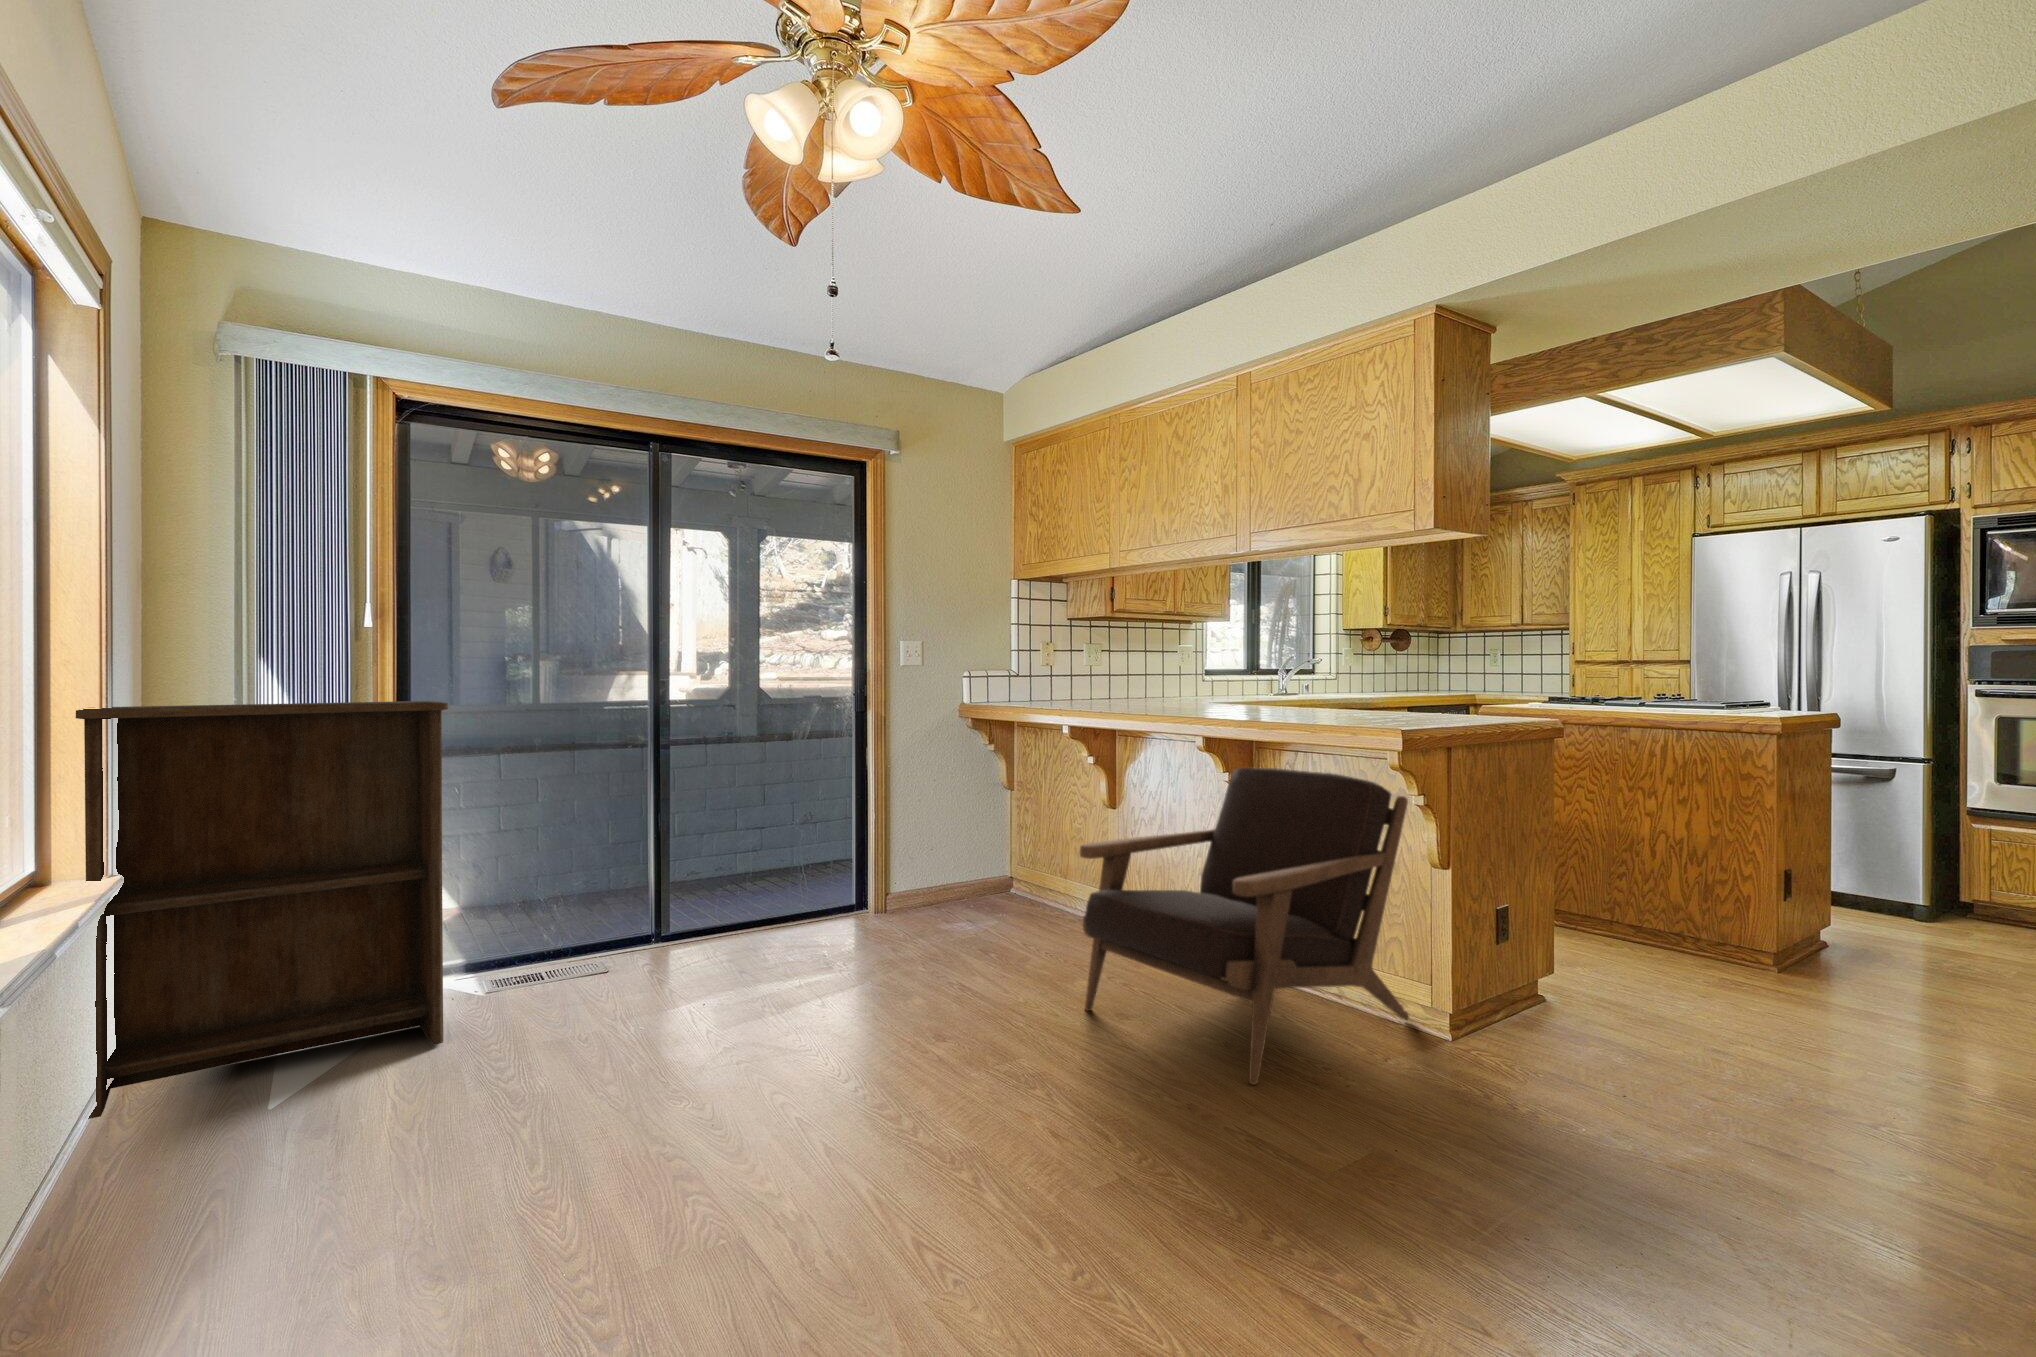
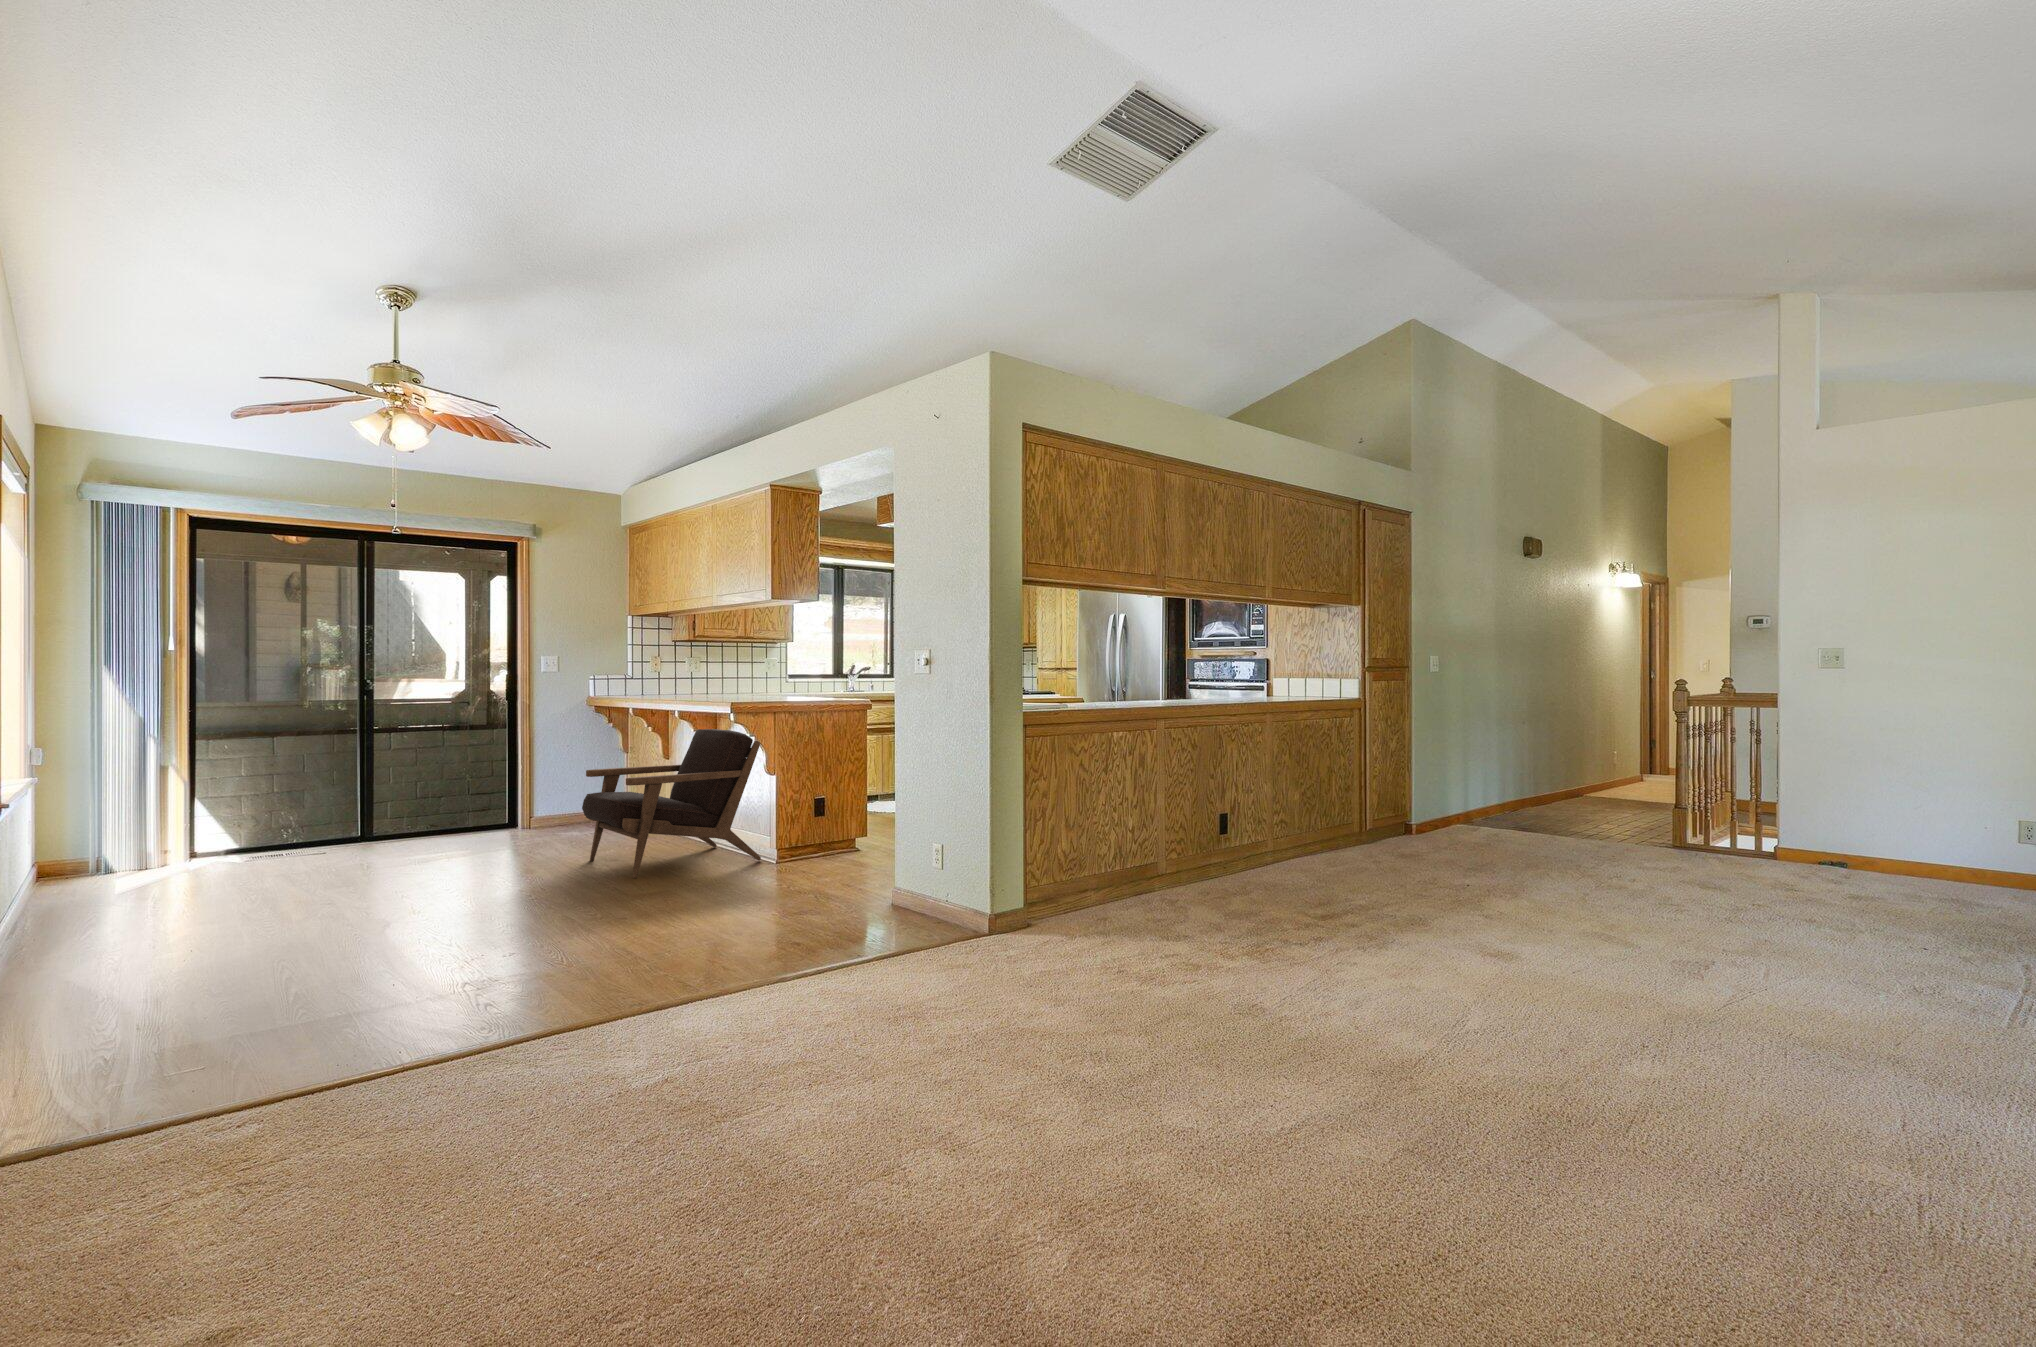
bookshelf: present [76,701,448,1119] -> none [13,691,215,896]

